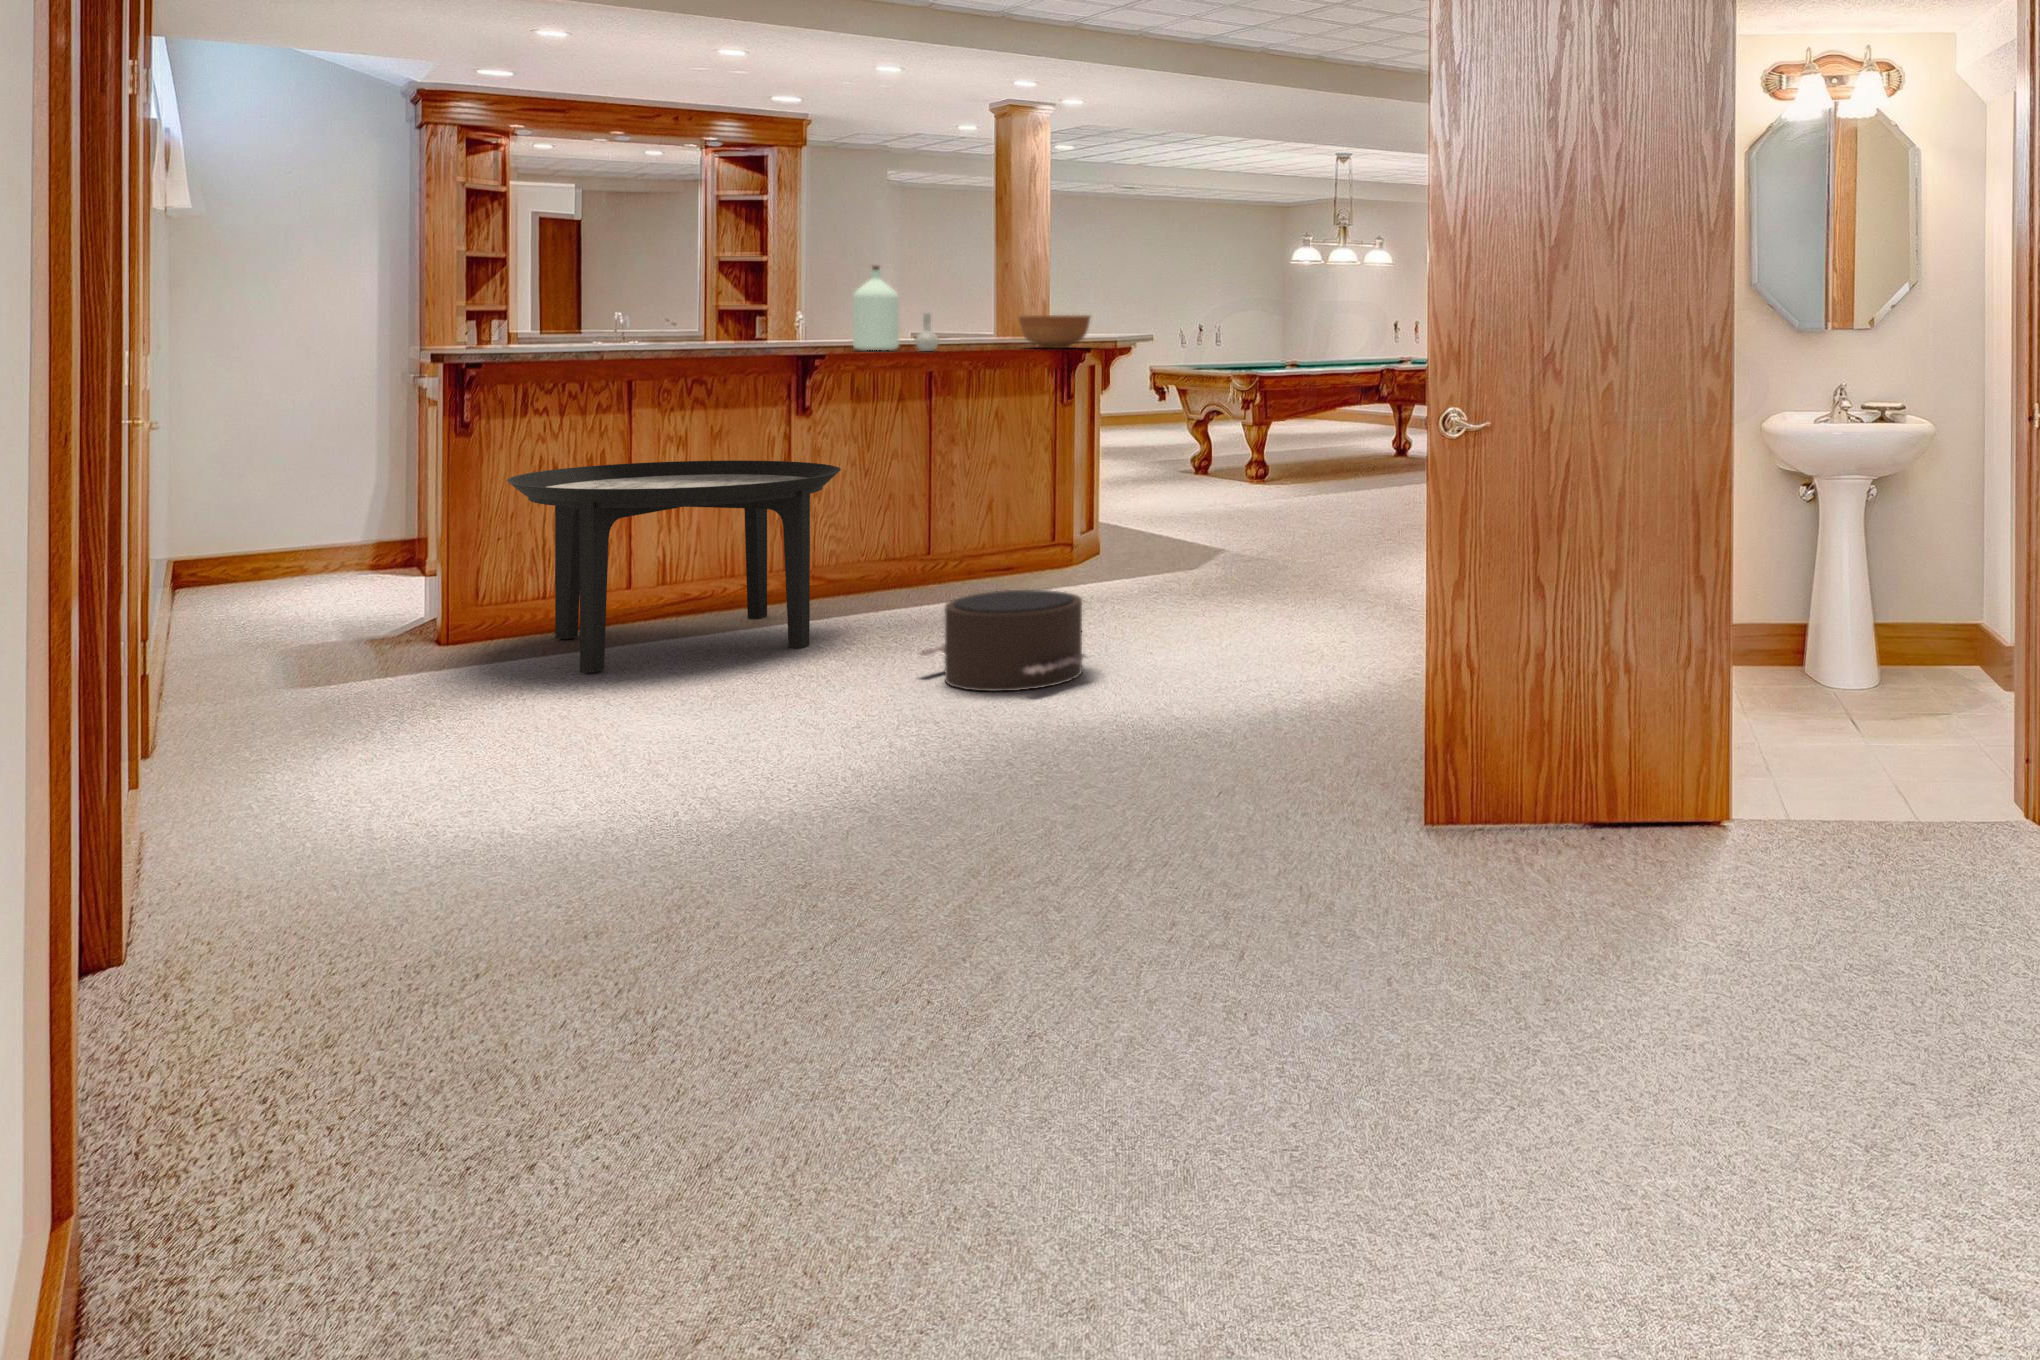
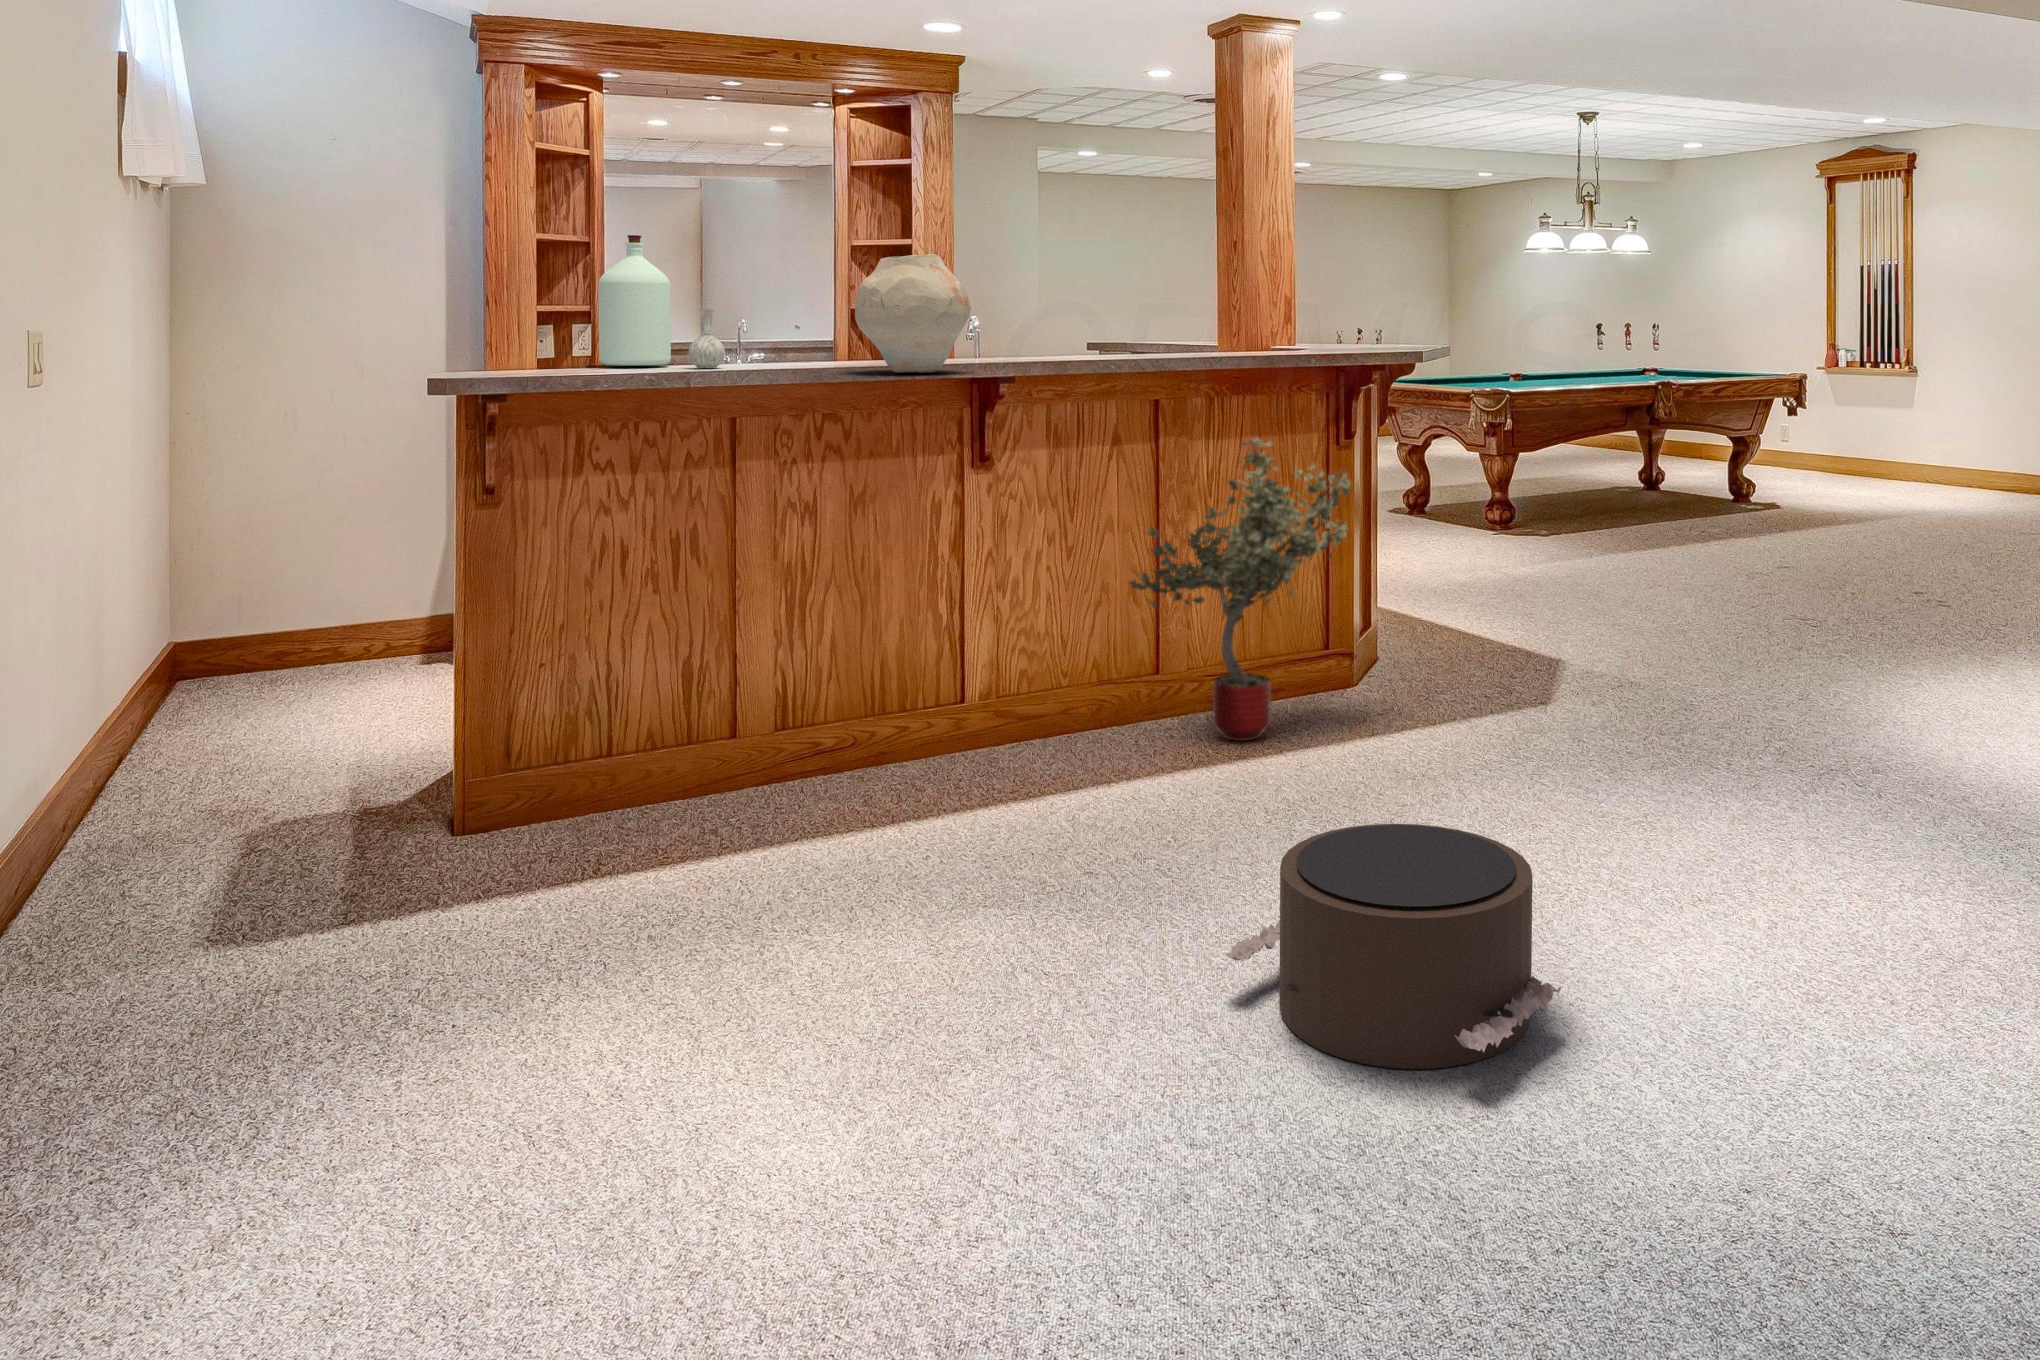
bottle: present [853,266,939,351] -> present [598,235,725,368]
vase: none [715,275,796,352] -> present [855,254,971,373]
bowl: present [1018,315,1090,348] -> none [1267,313,1372,362]
potted tree: none [903,394,1063,591] -> present [1128,436,1351,741]
round table: present [507,460,841,672] -> none [539,543,1055,946]

